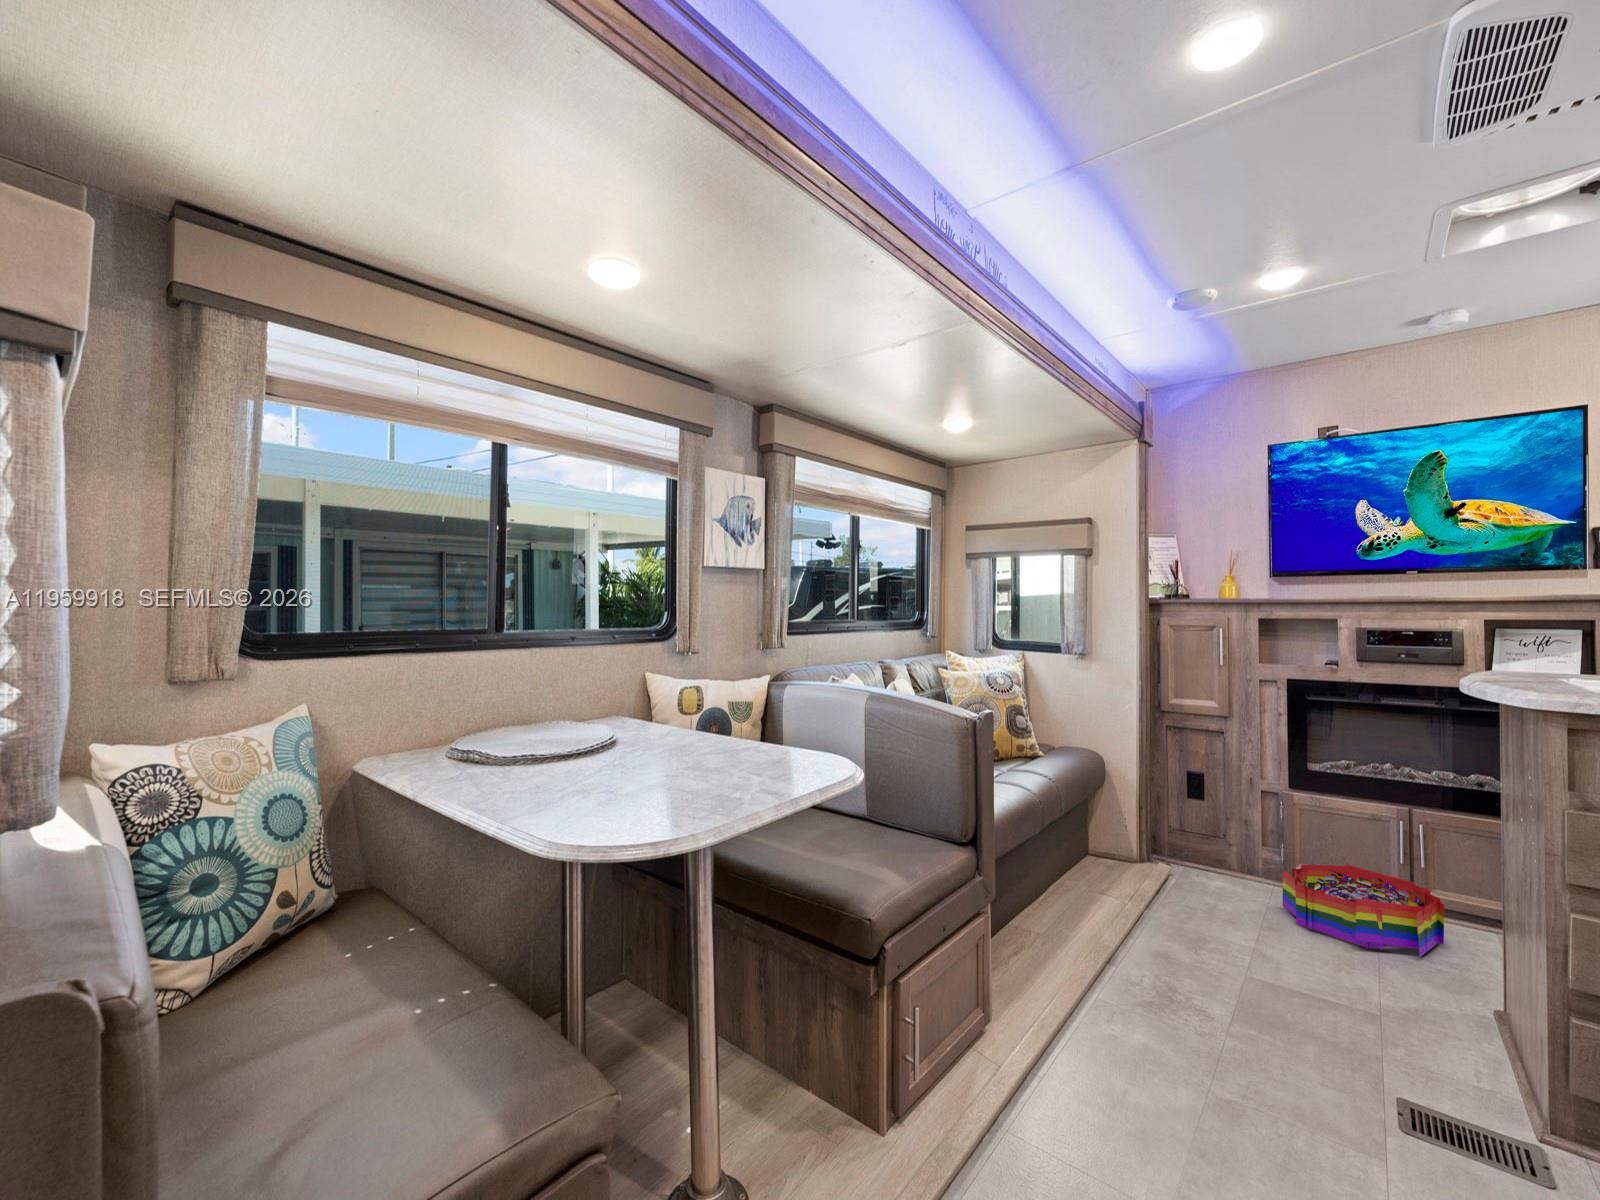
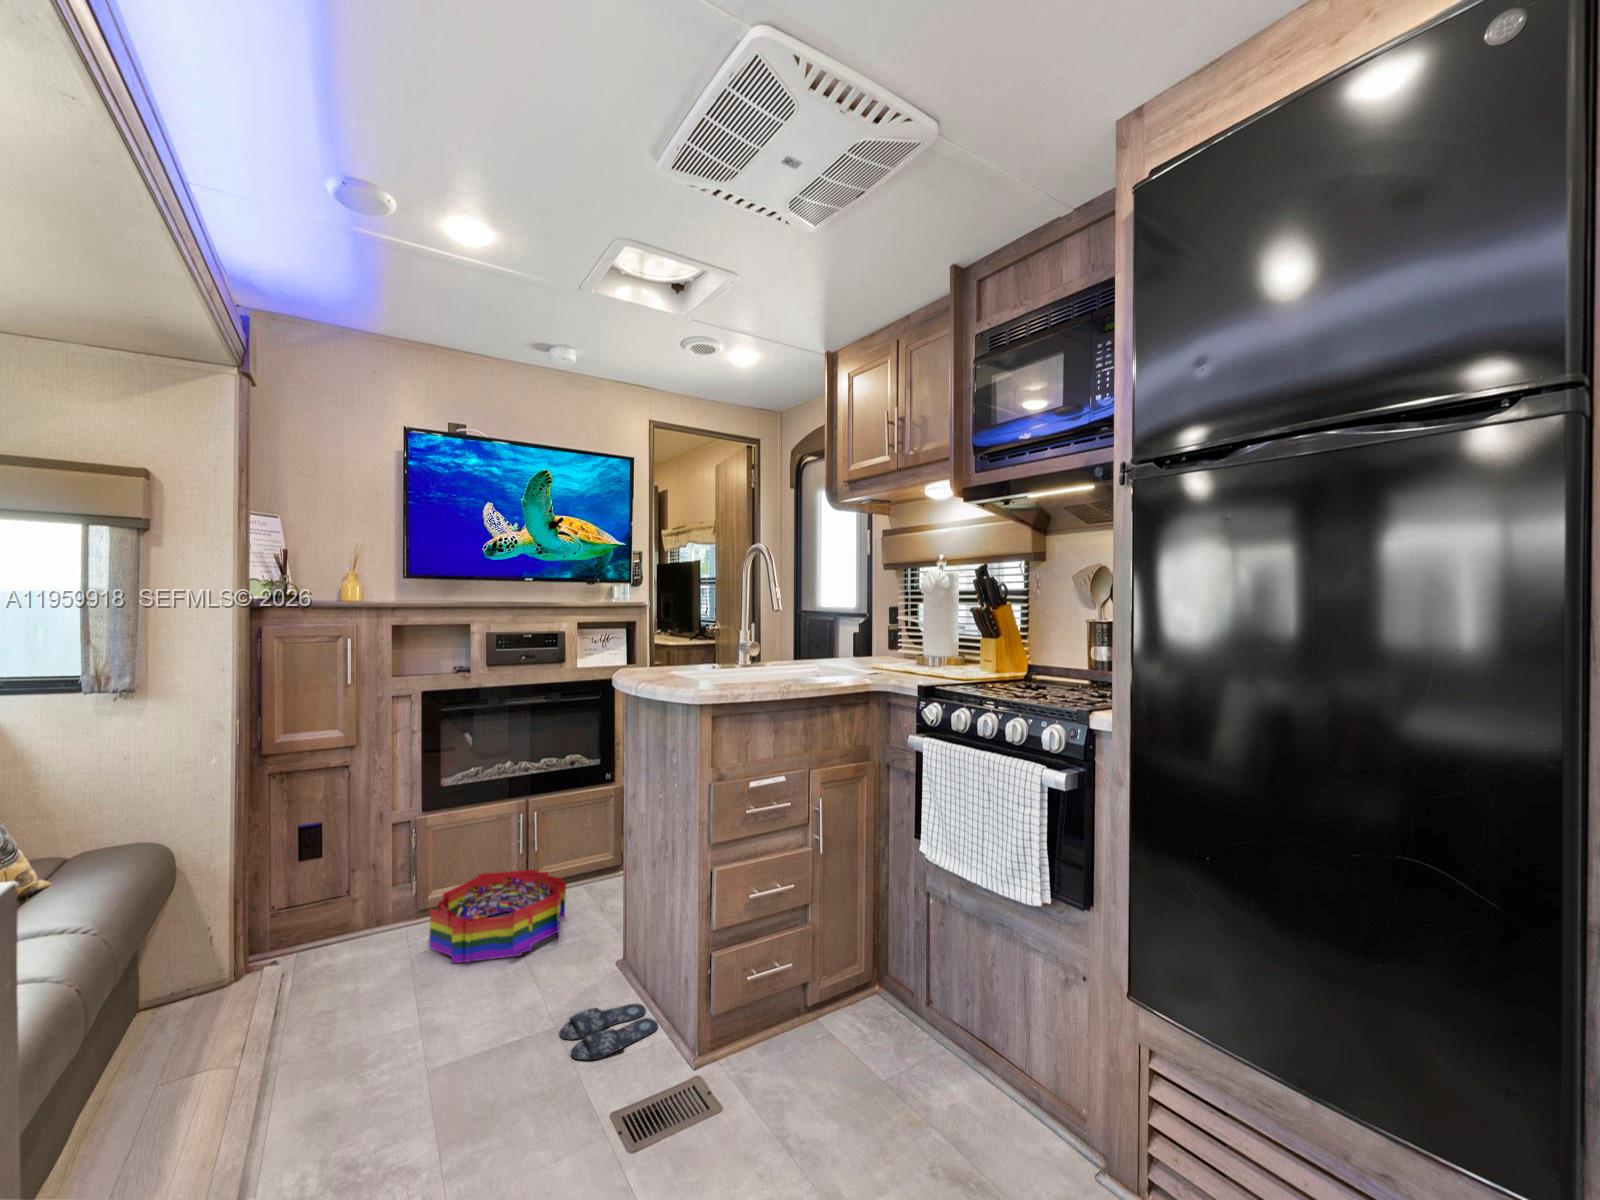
slippers: none [1366,1010,1499,1077] -> present [560,1004,658,1060]

